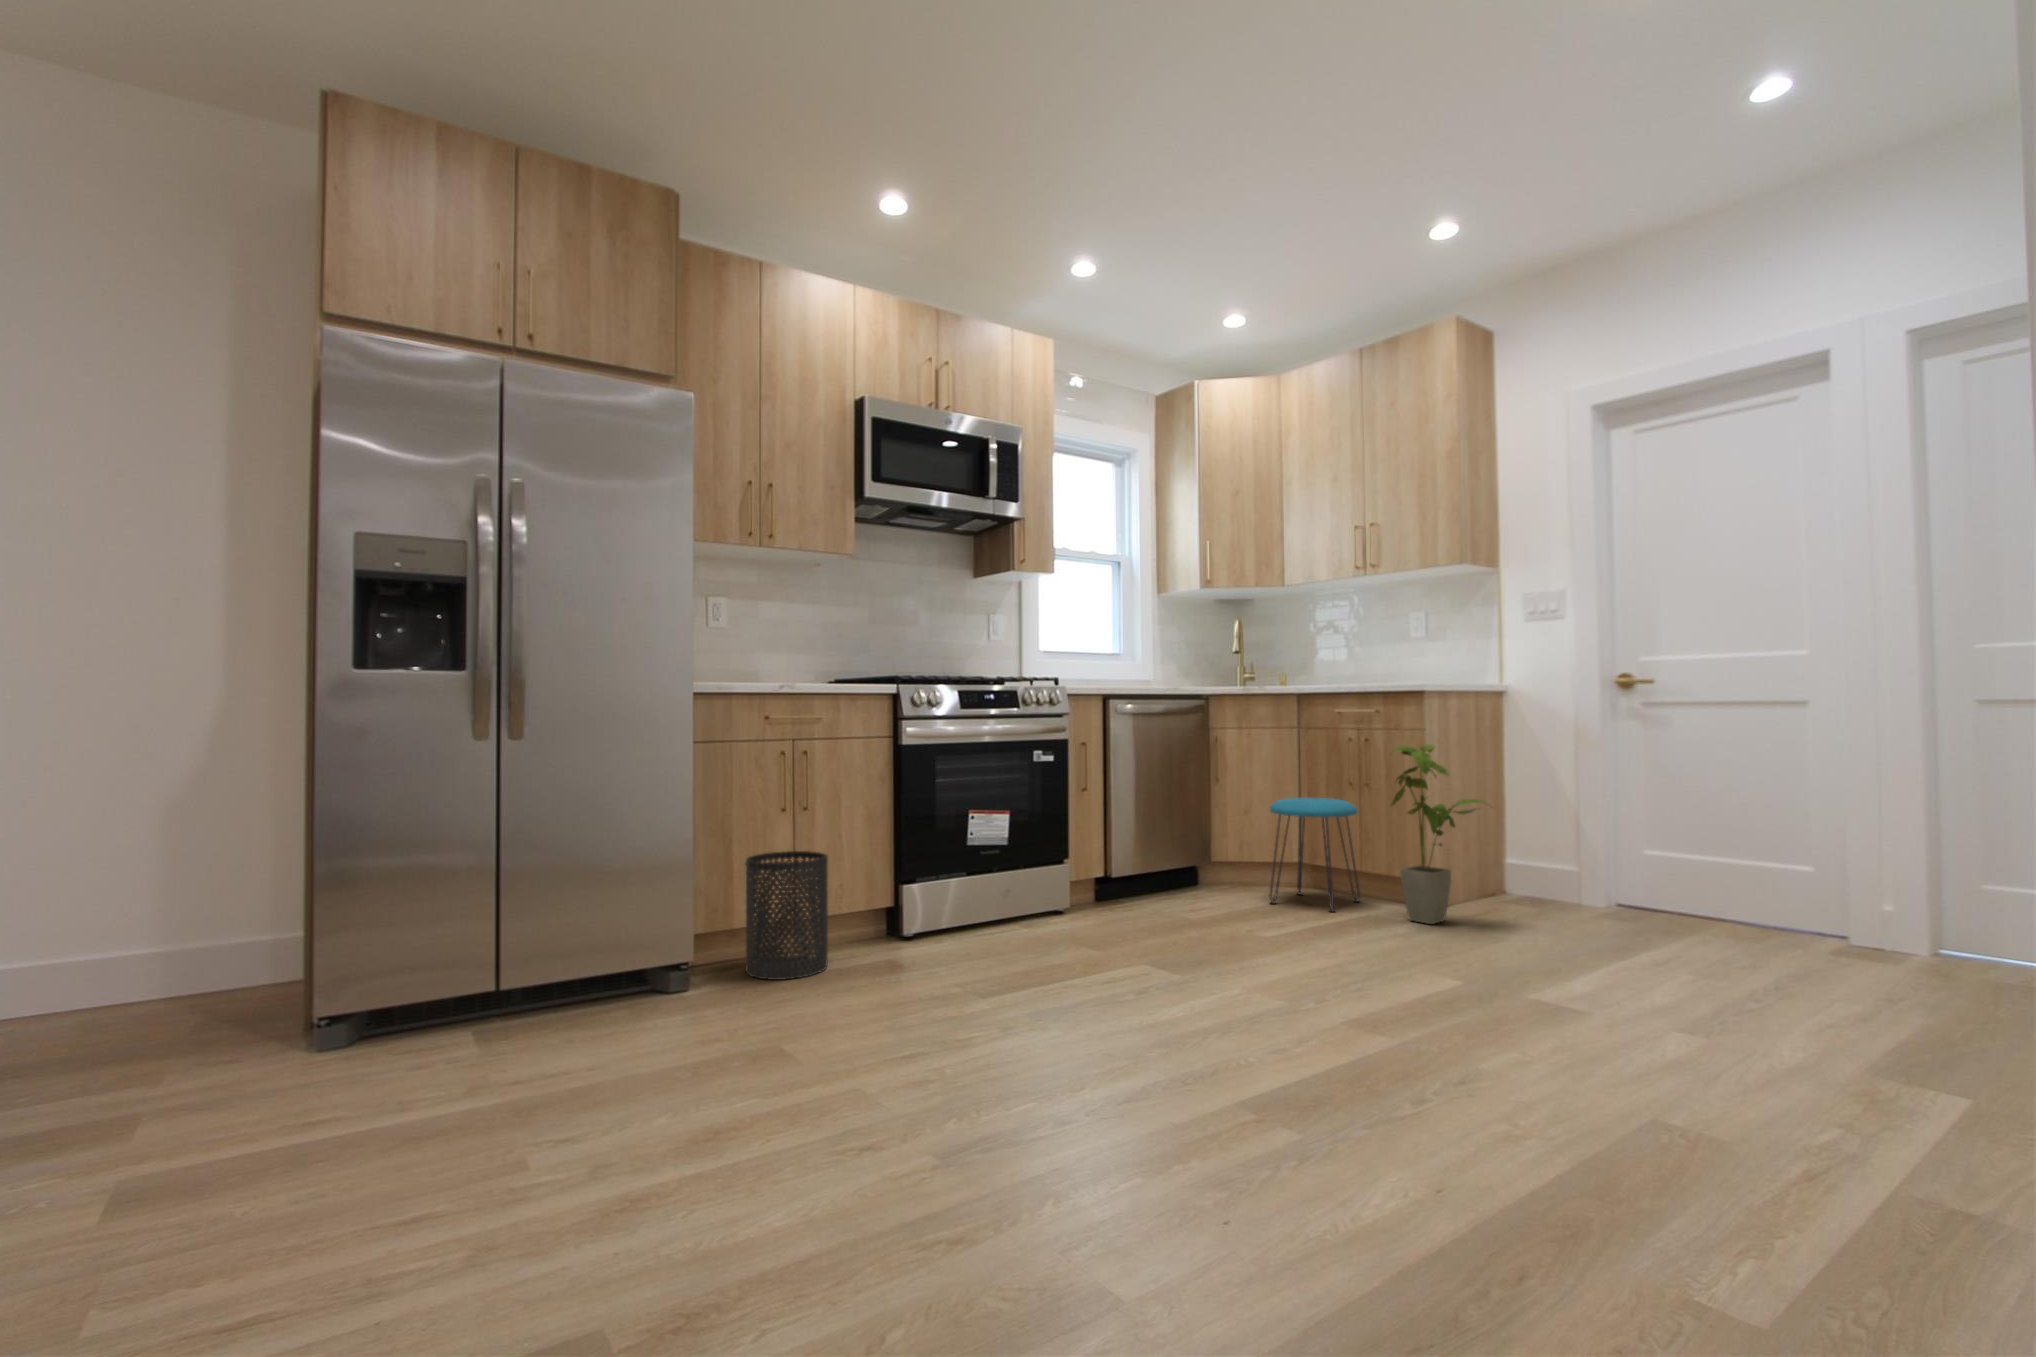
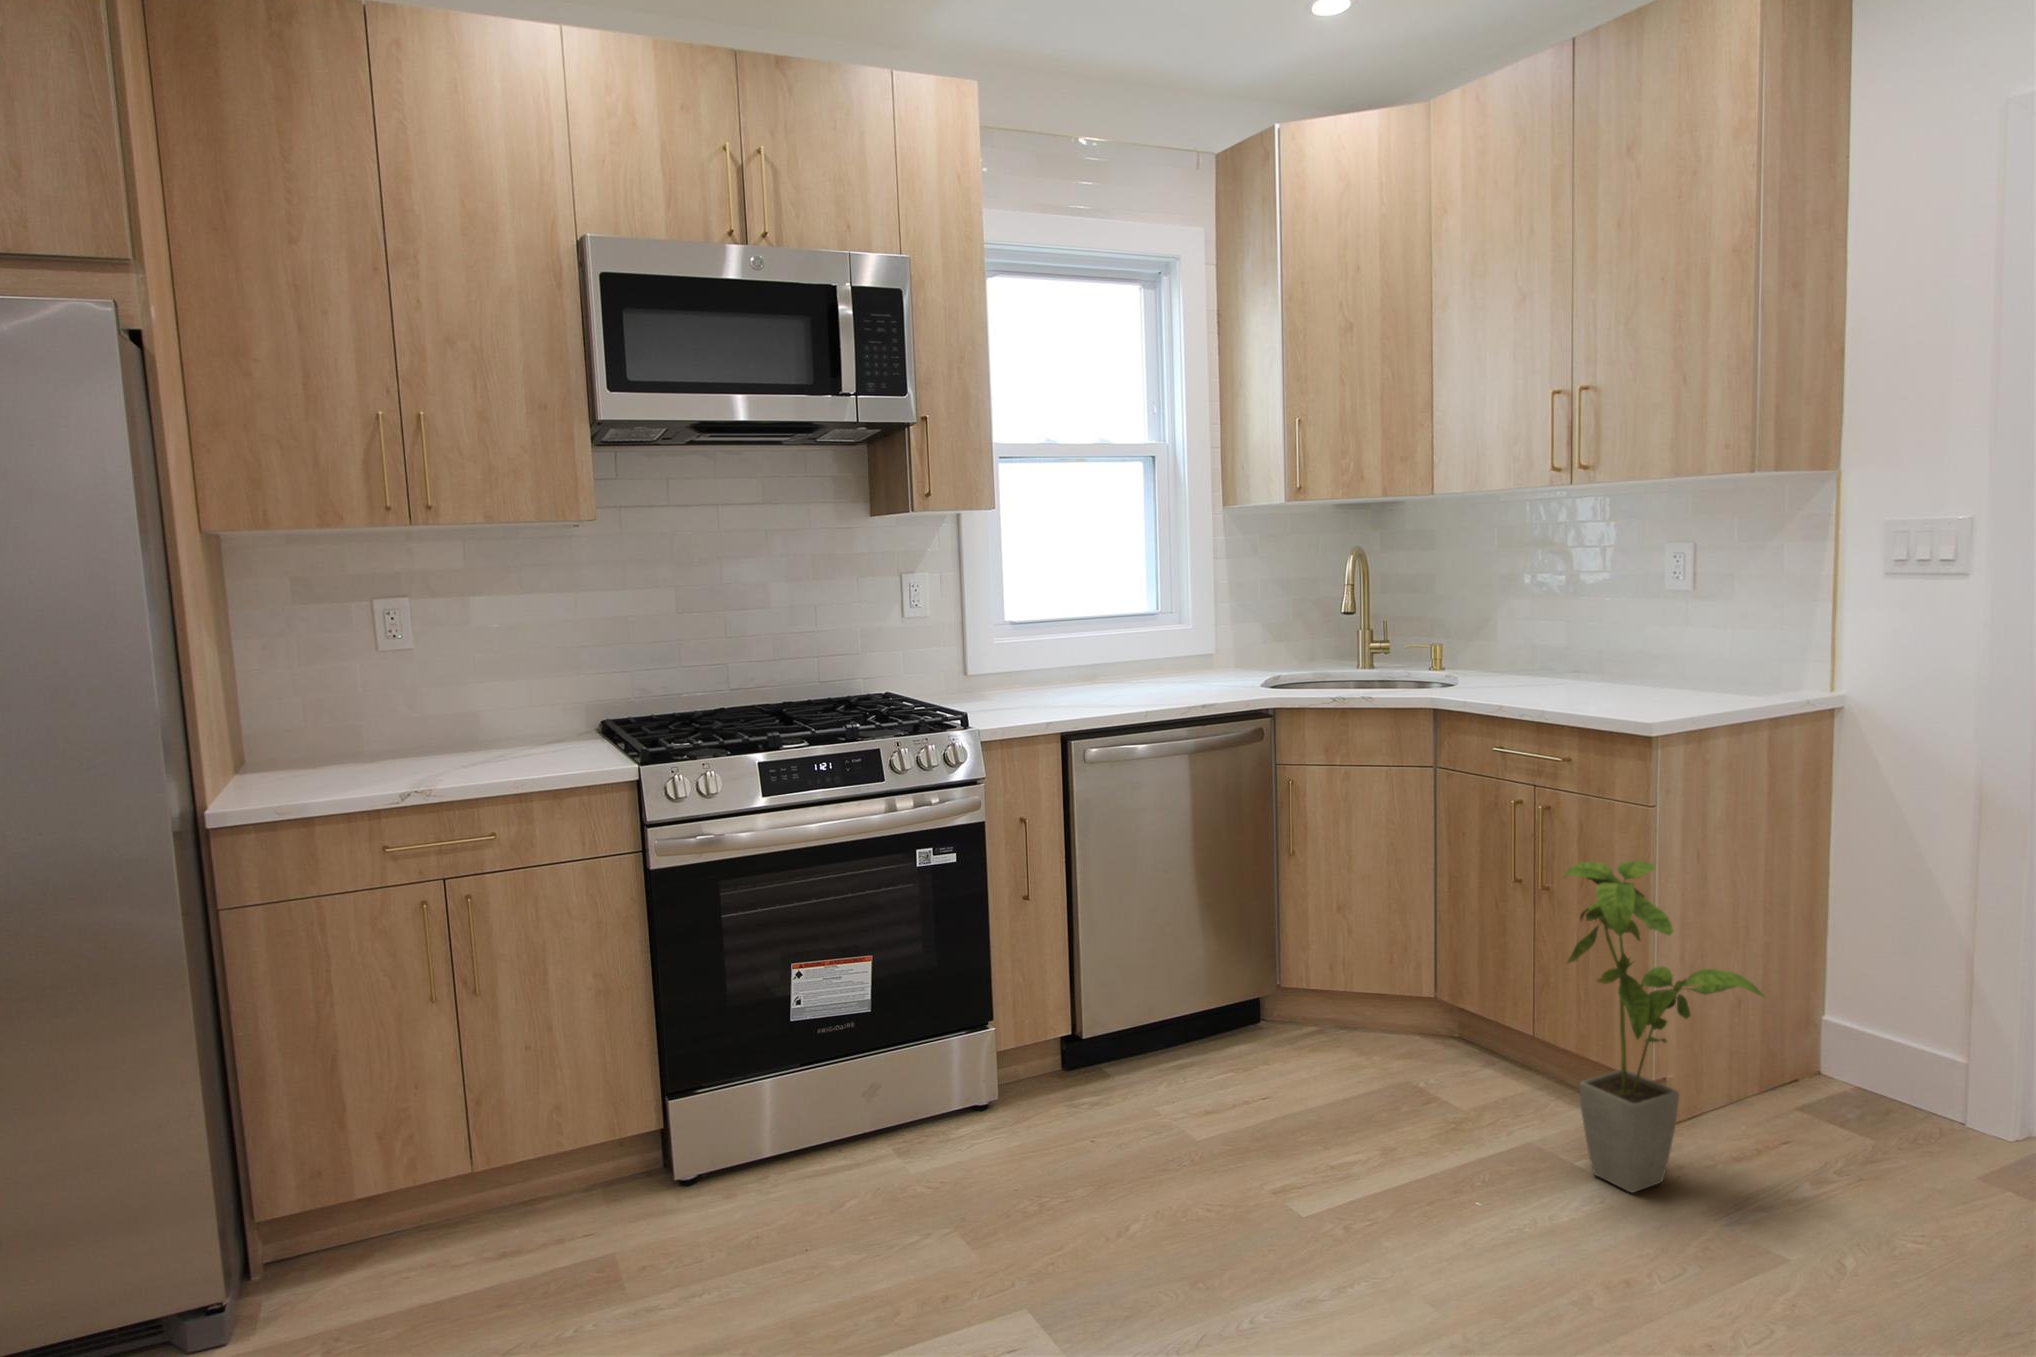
stool: present [1269,798,1360,912] -> none [1358,905,1528,1133]
trash can: present [745,851,828,980] -> none [337,1064,503,1309]

